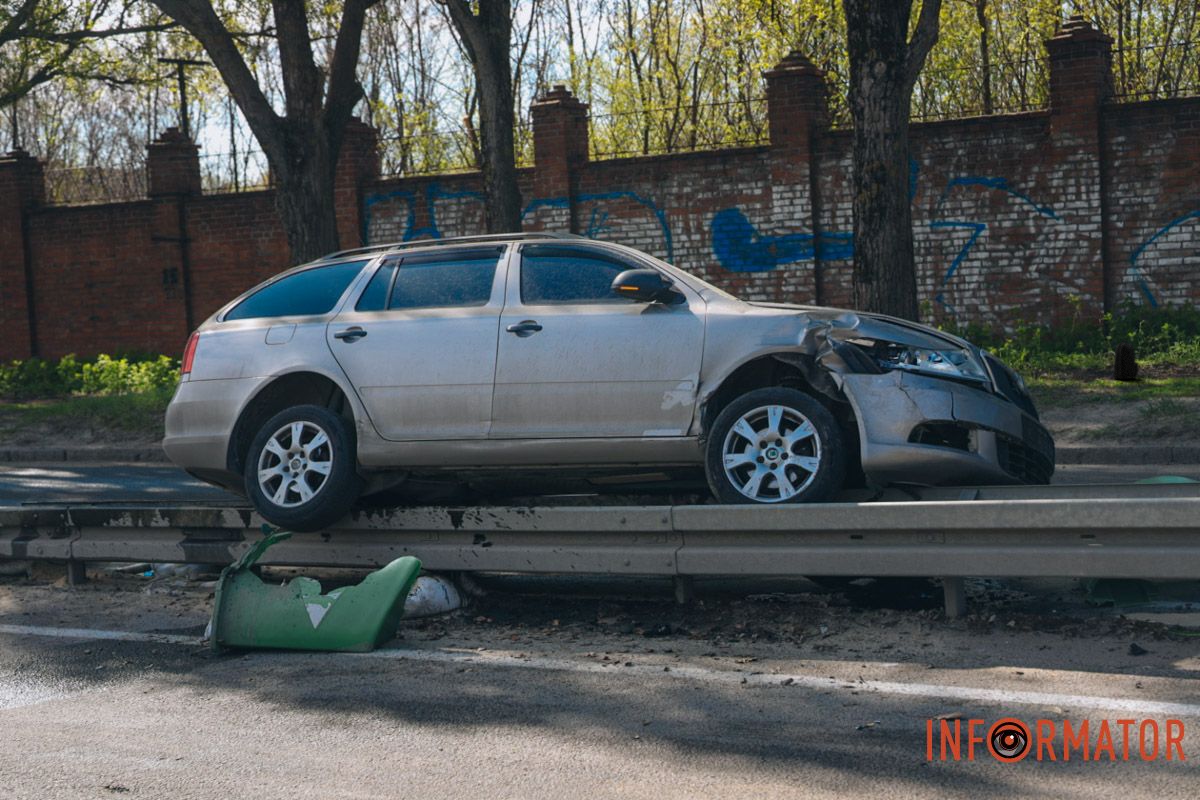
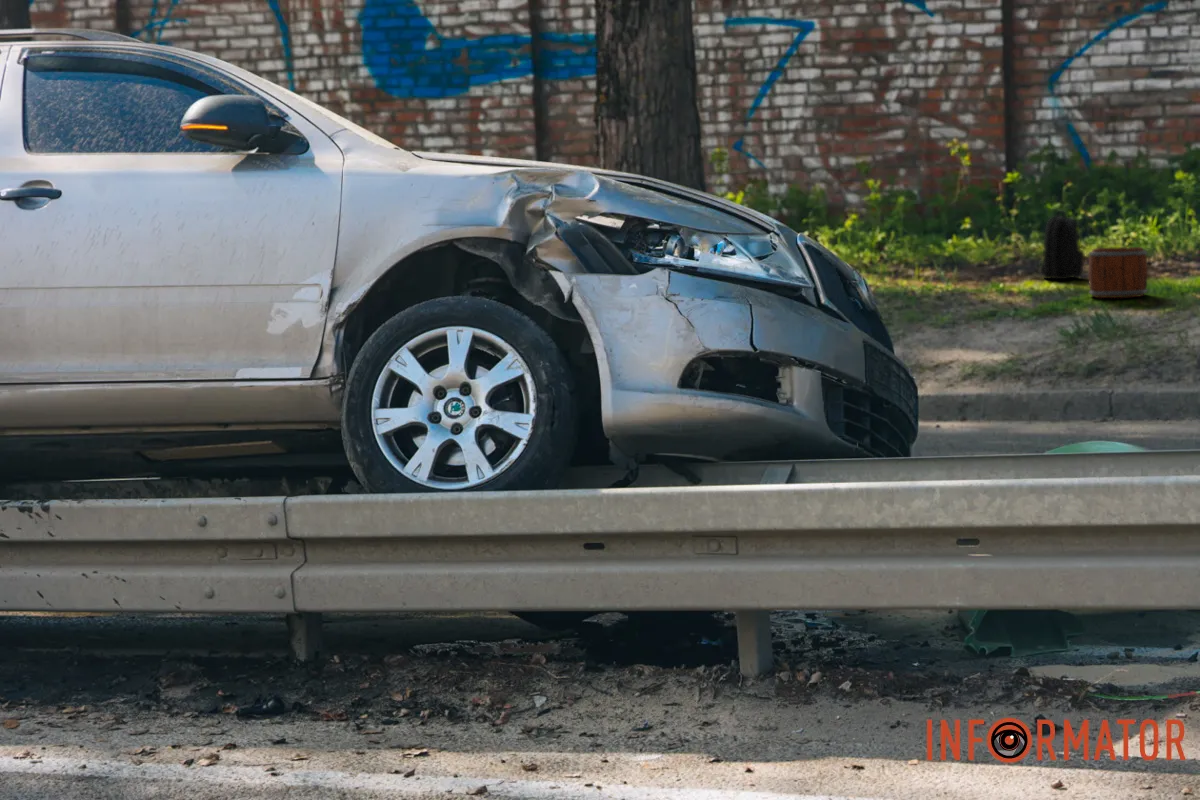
bucket: none [1135,361,1170,390] -> present [1088,247,1148,298]

